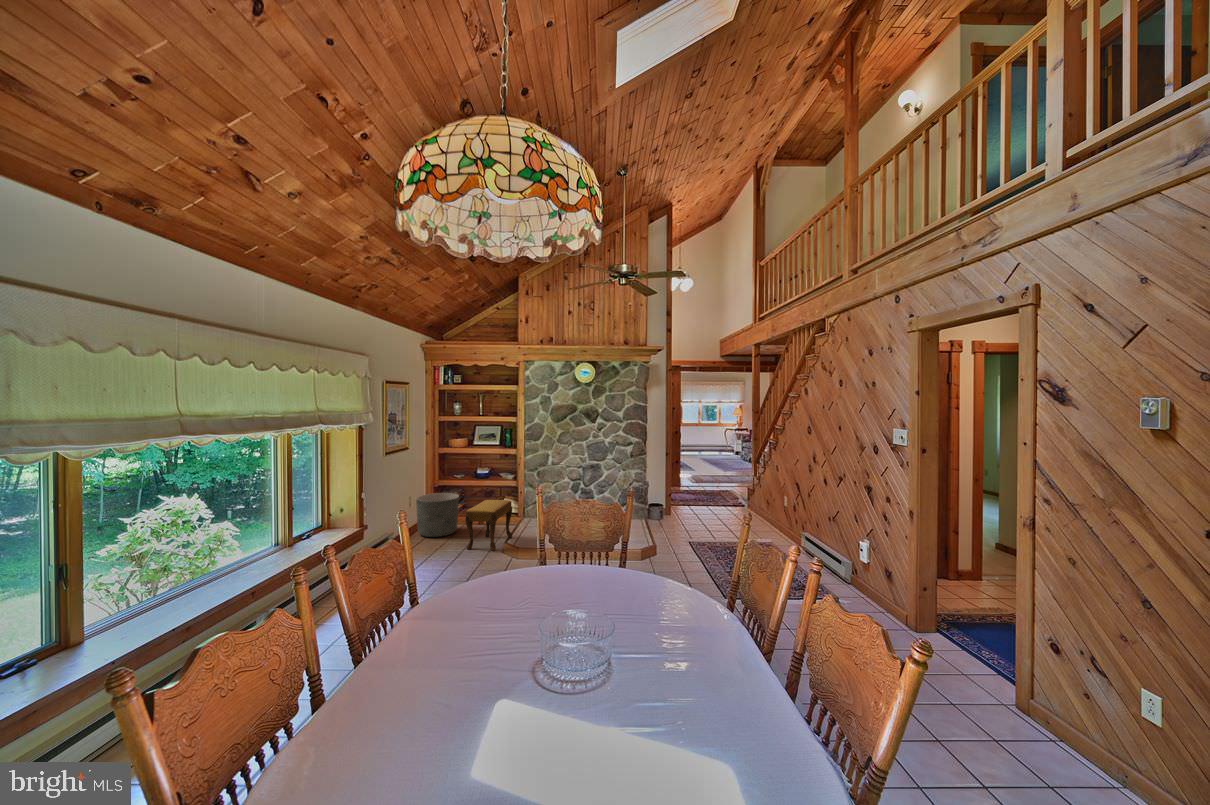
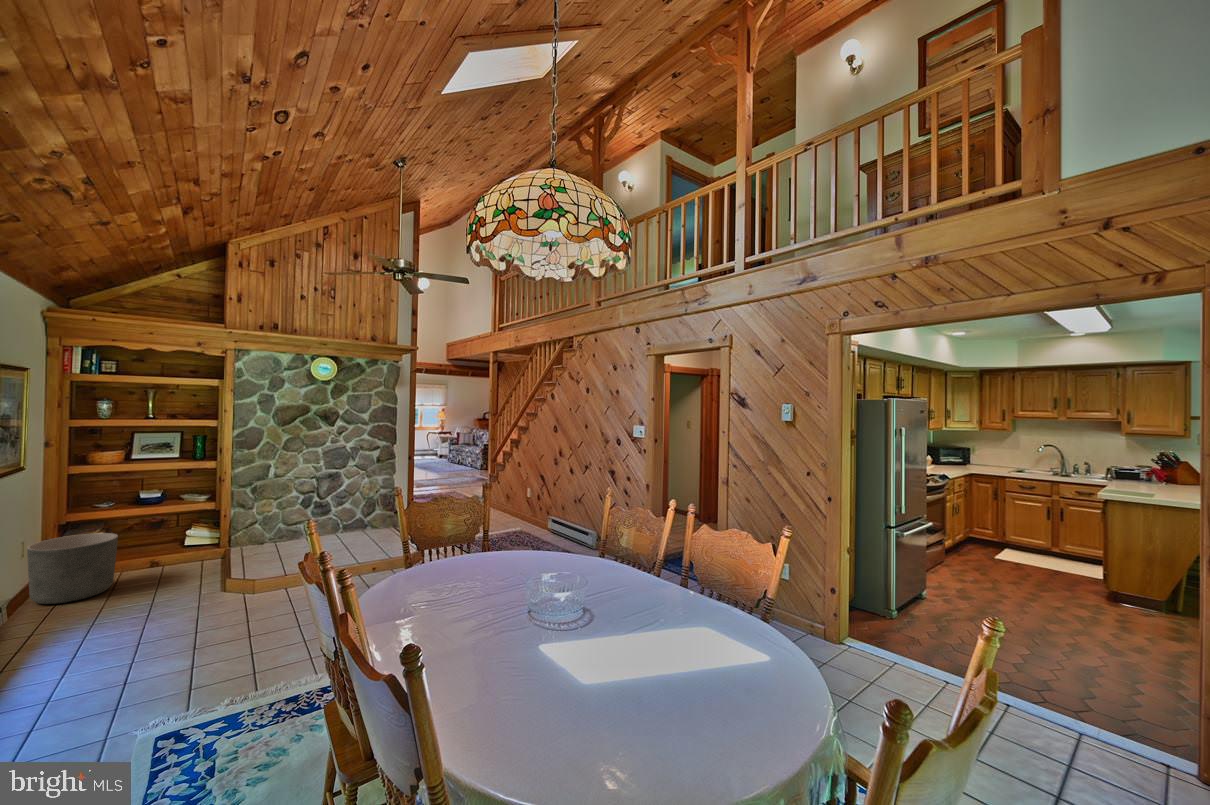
footstool: present [465,500,512,551] -> none [154,529,224,604]

